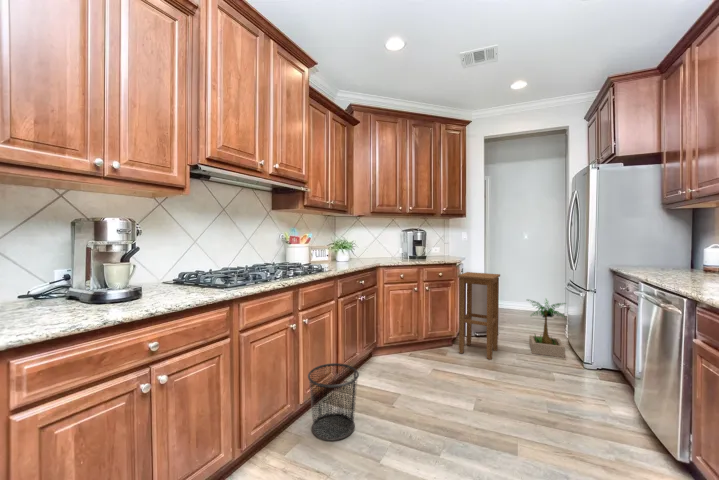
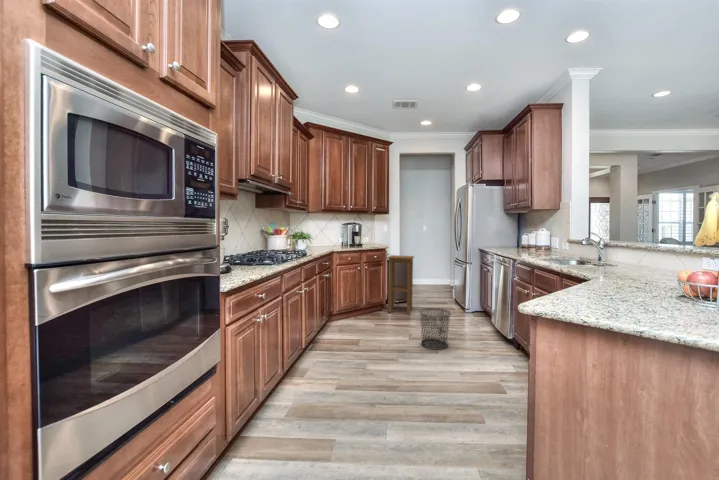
potted plant: present [528,300,565,357] -> none [427,271,457,310]
waste bin: present [308,363,359,440] -> present [419,308,450,349]

